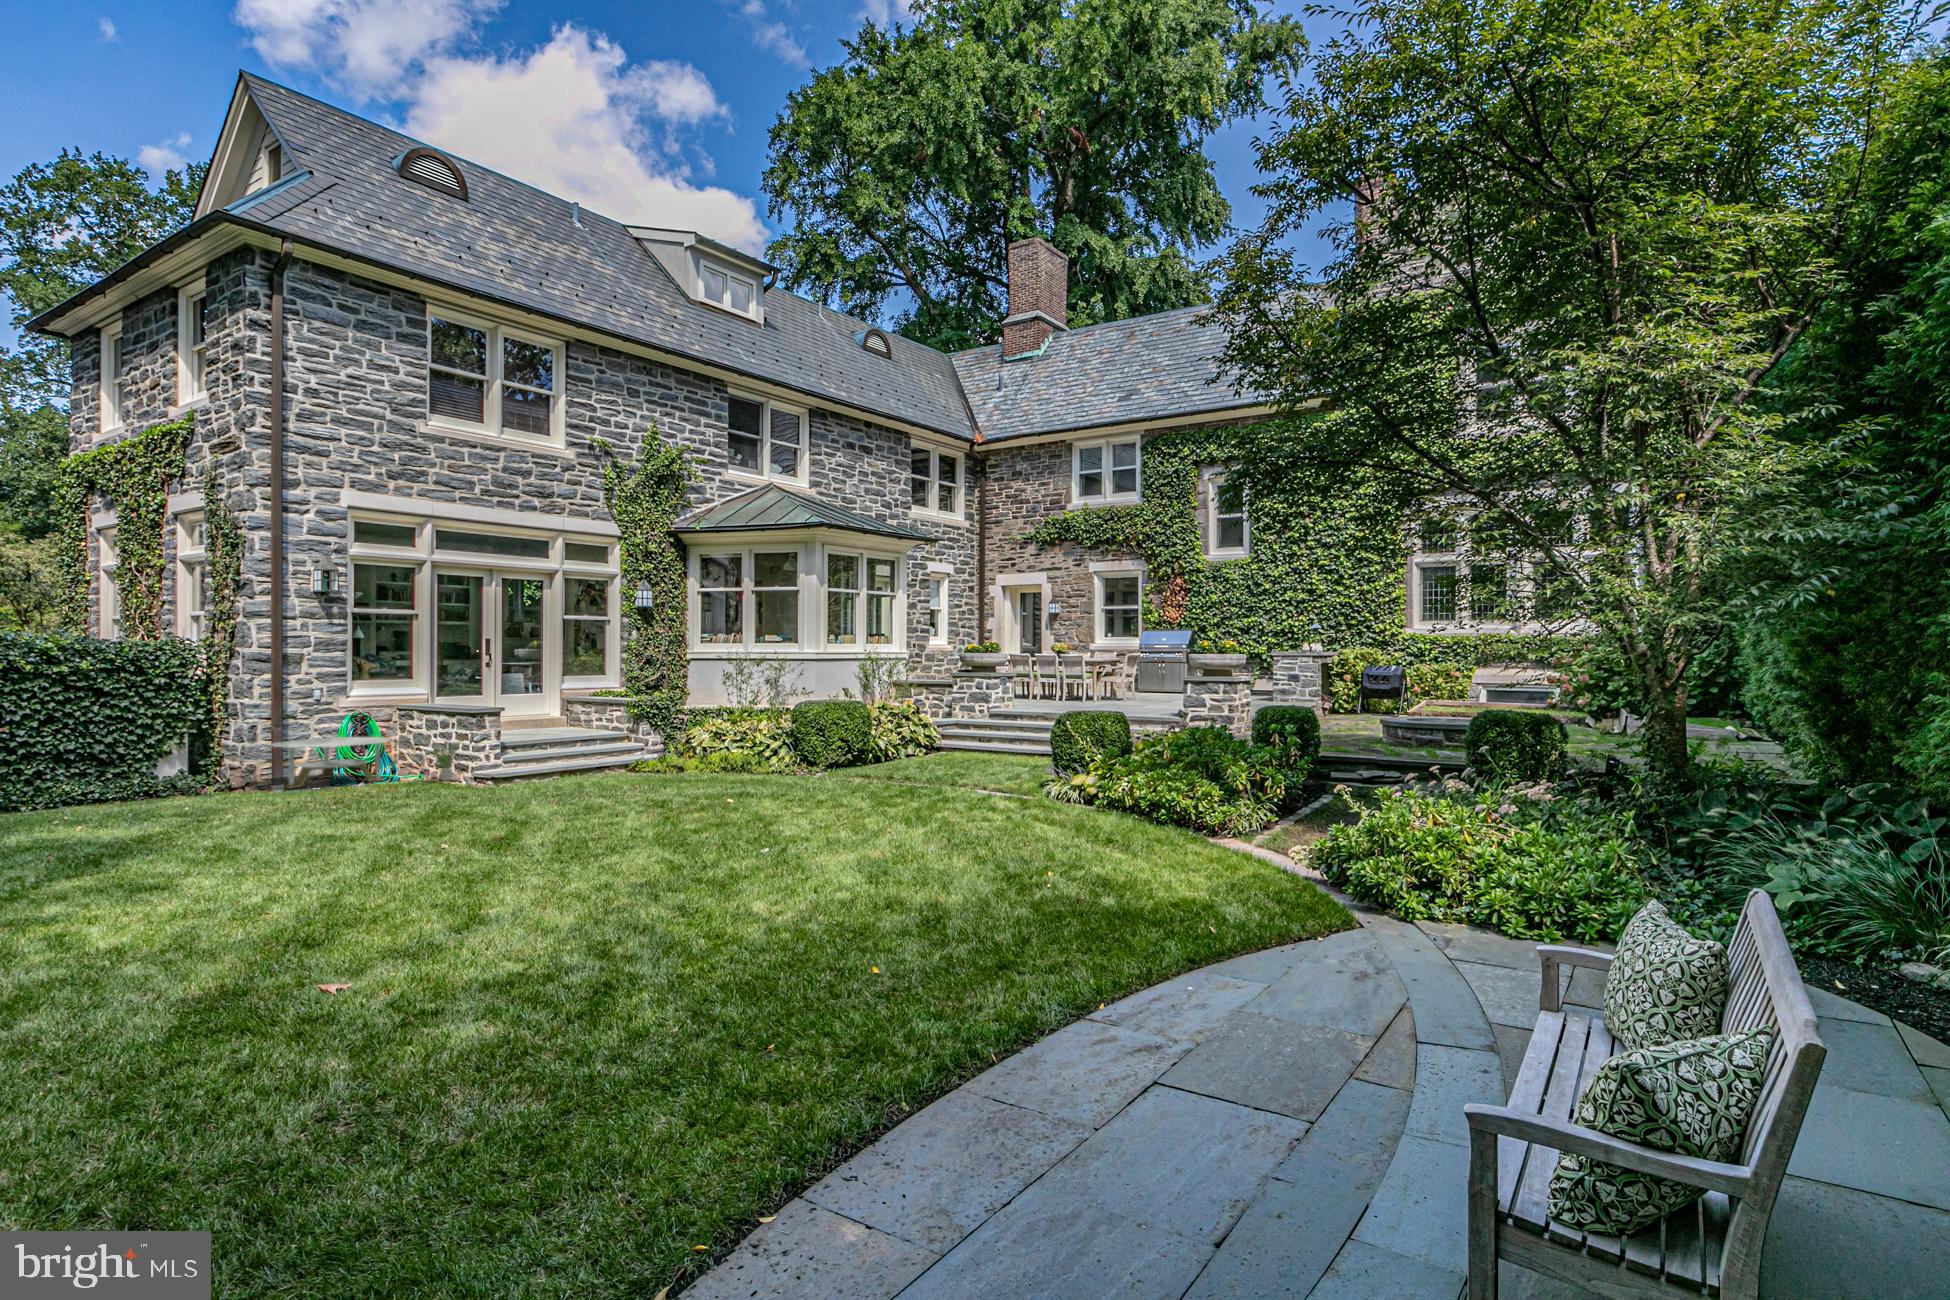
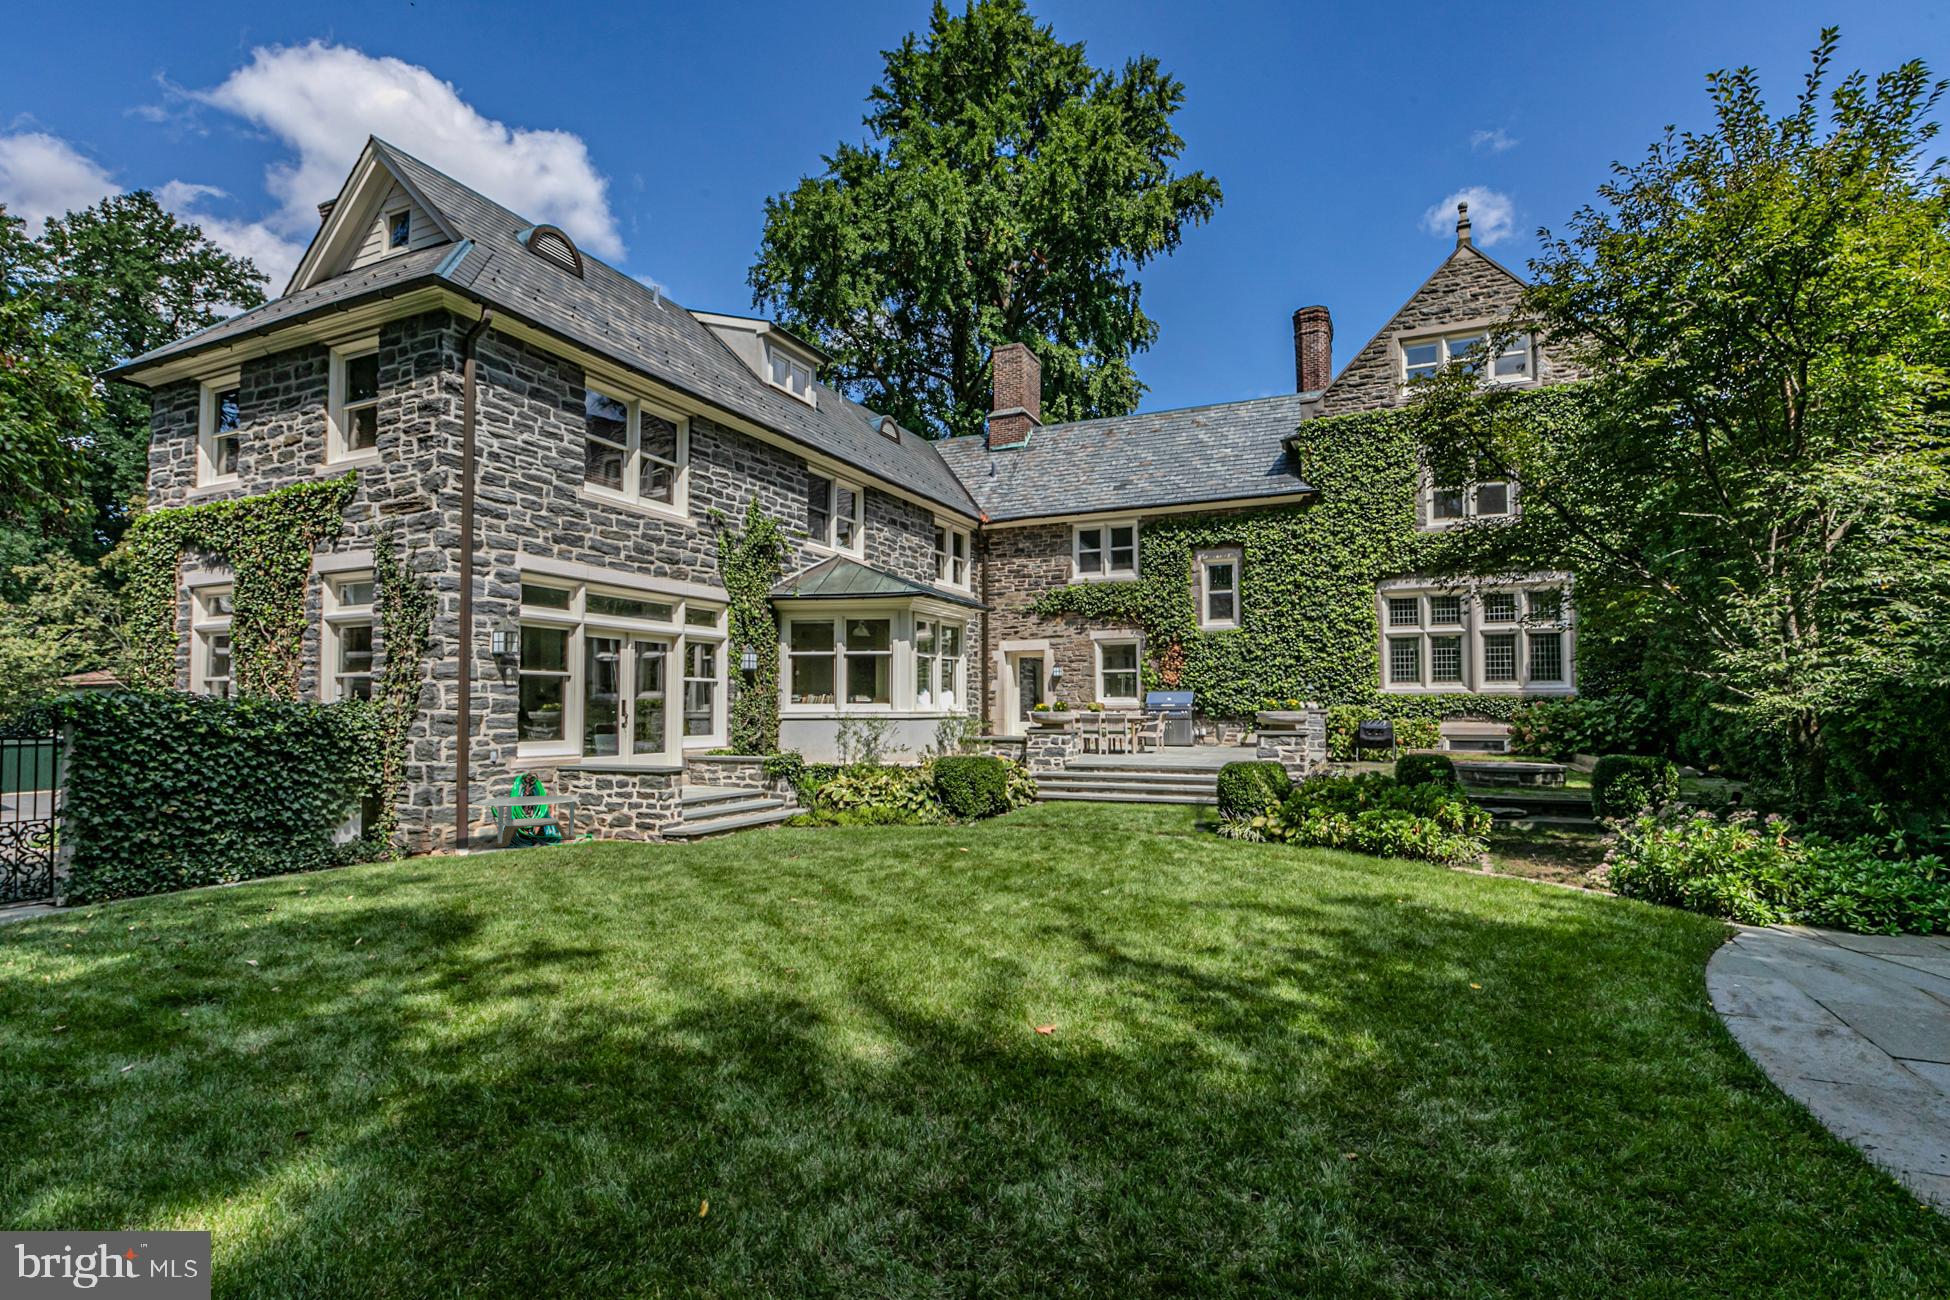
potted plant: present [430,739,461,781] -> present [1188,796,1211,832]

